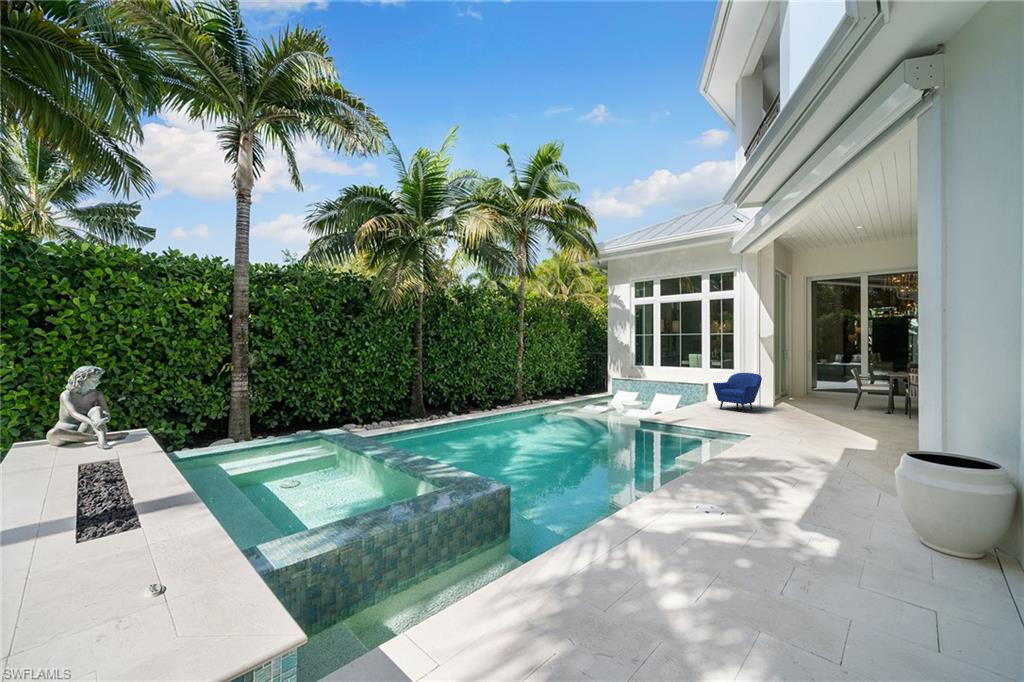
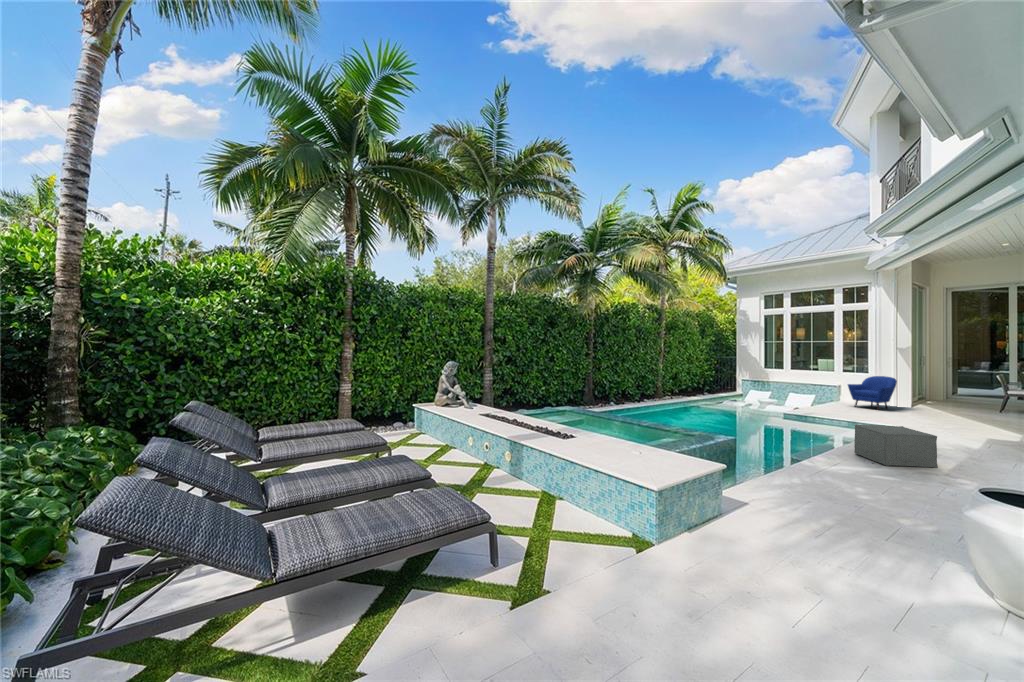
ottoman: none [709,451,817,520] -> present [854,424,938,468]

